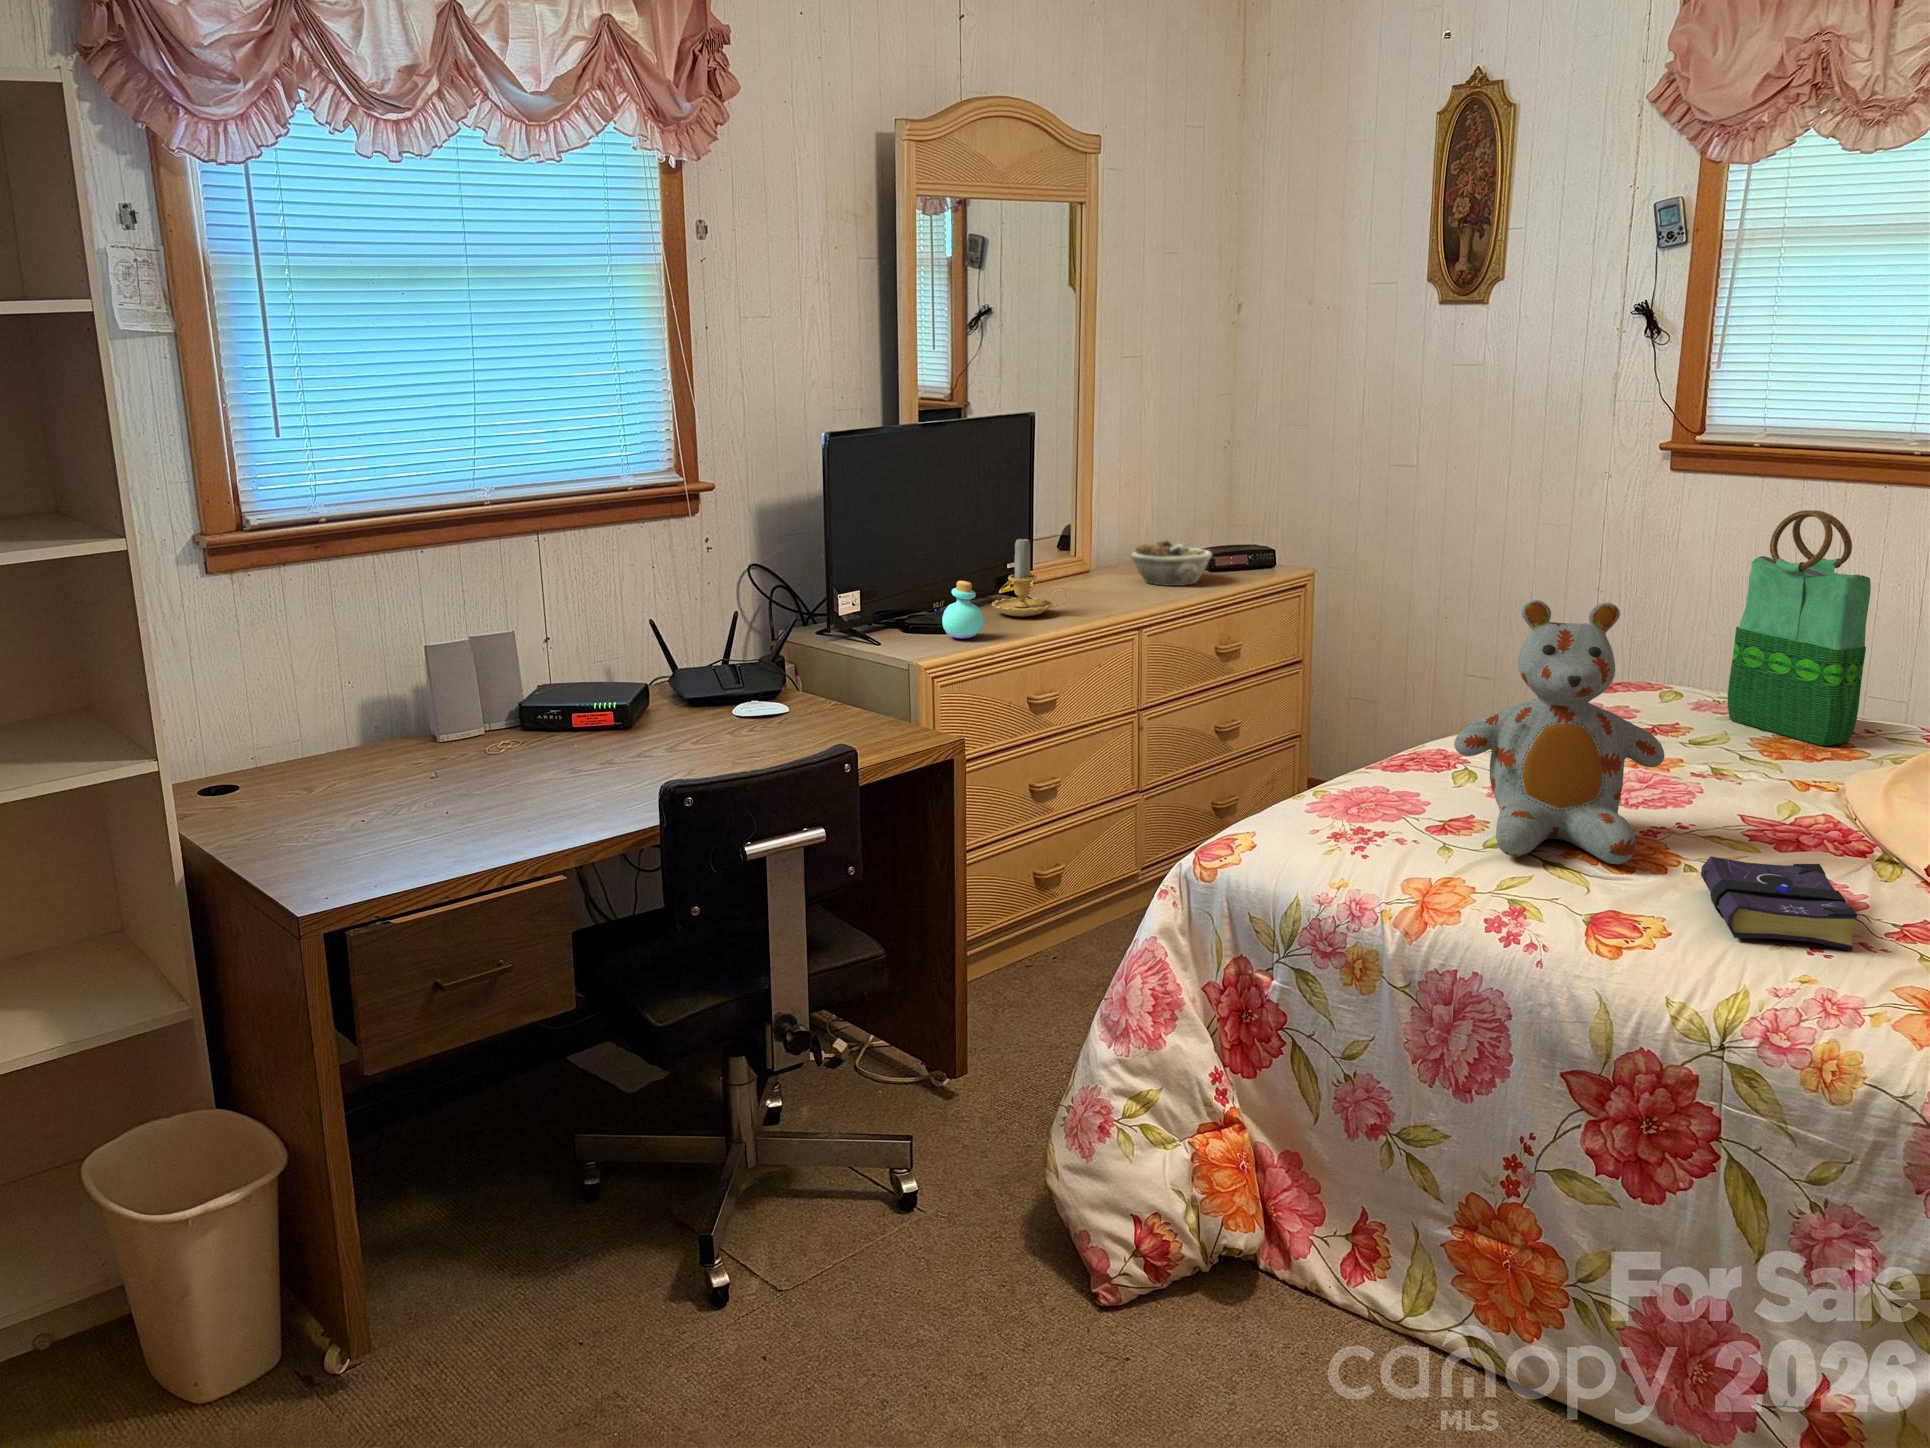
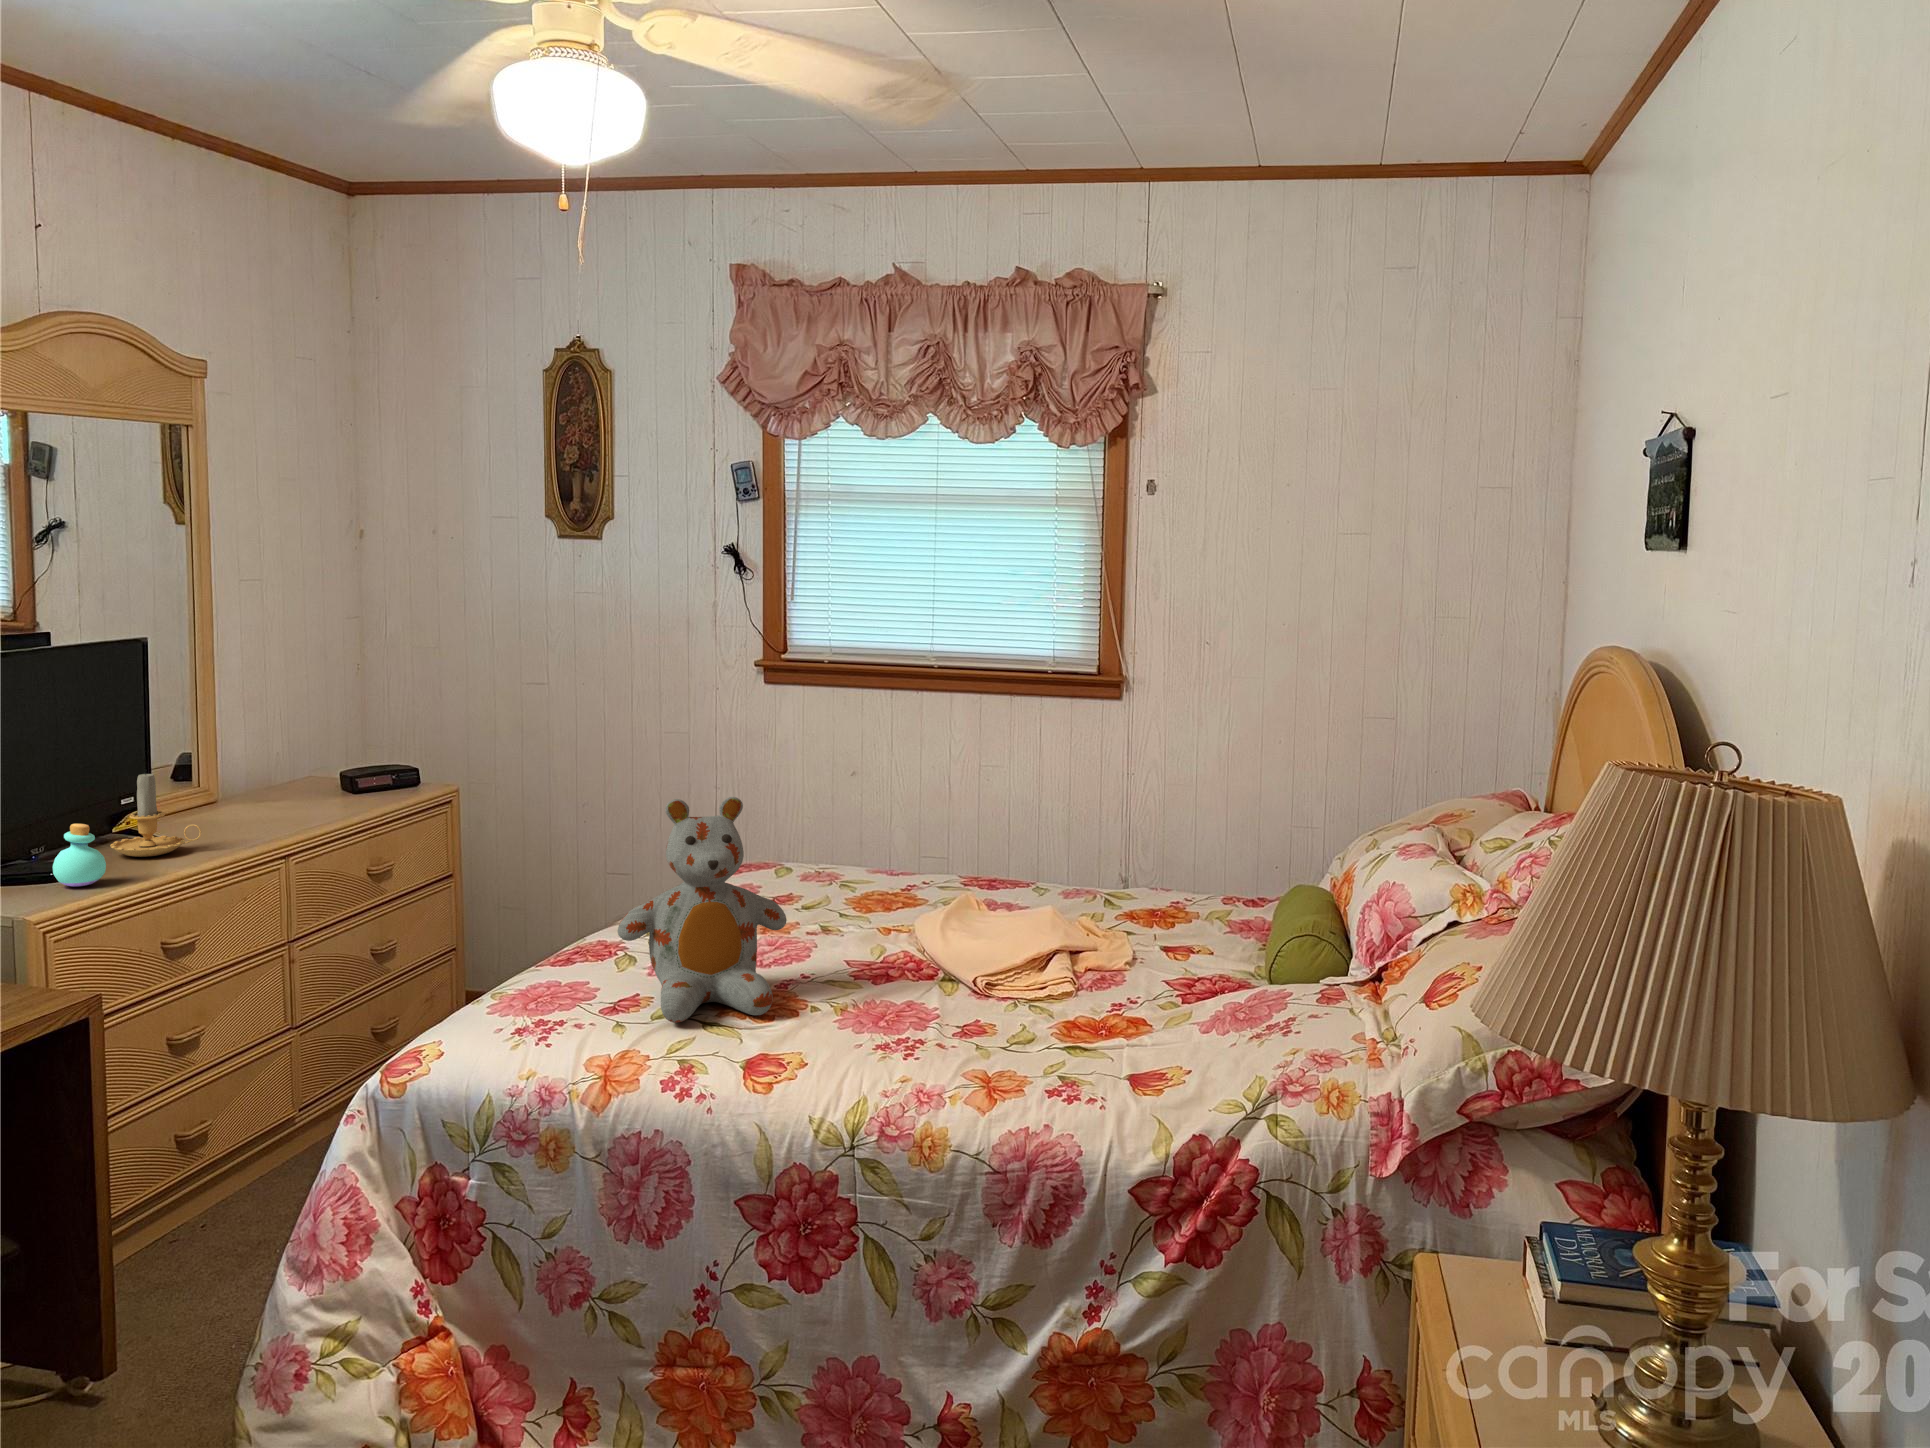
tote bag: present [1728,510,1871,746] -> none [825,713,917,898]
succulent planter: present [1131,541,1212,586] -> none [268,766,357,812]
book: present [1701,856,1857,950] -> none [823,989,934,1058]

